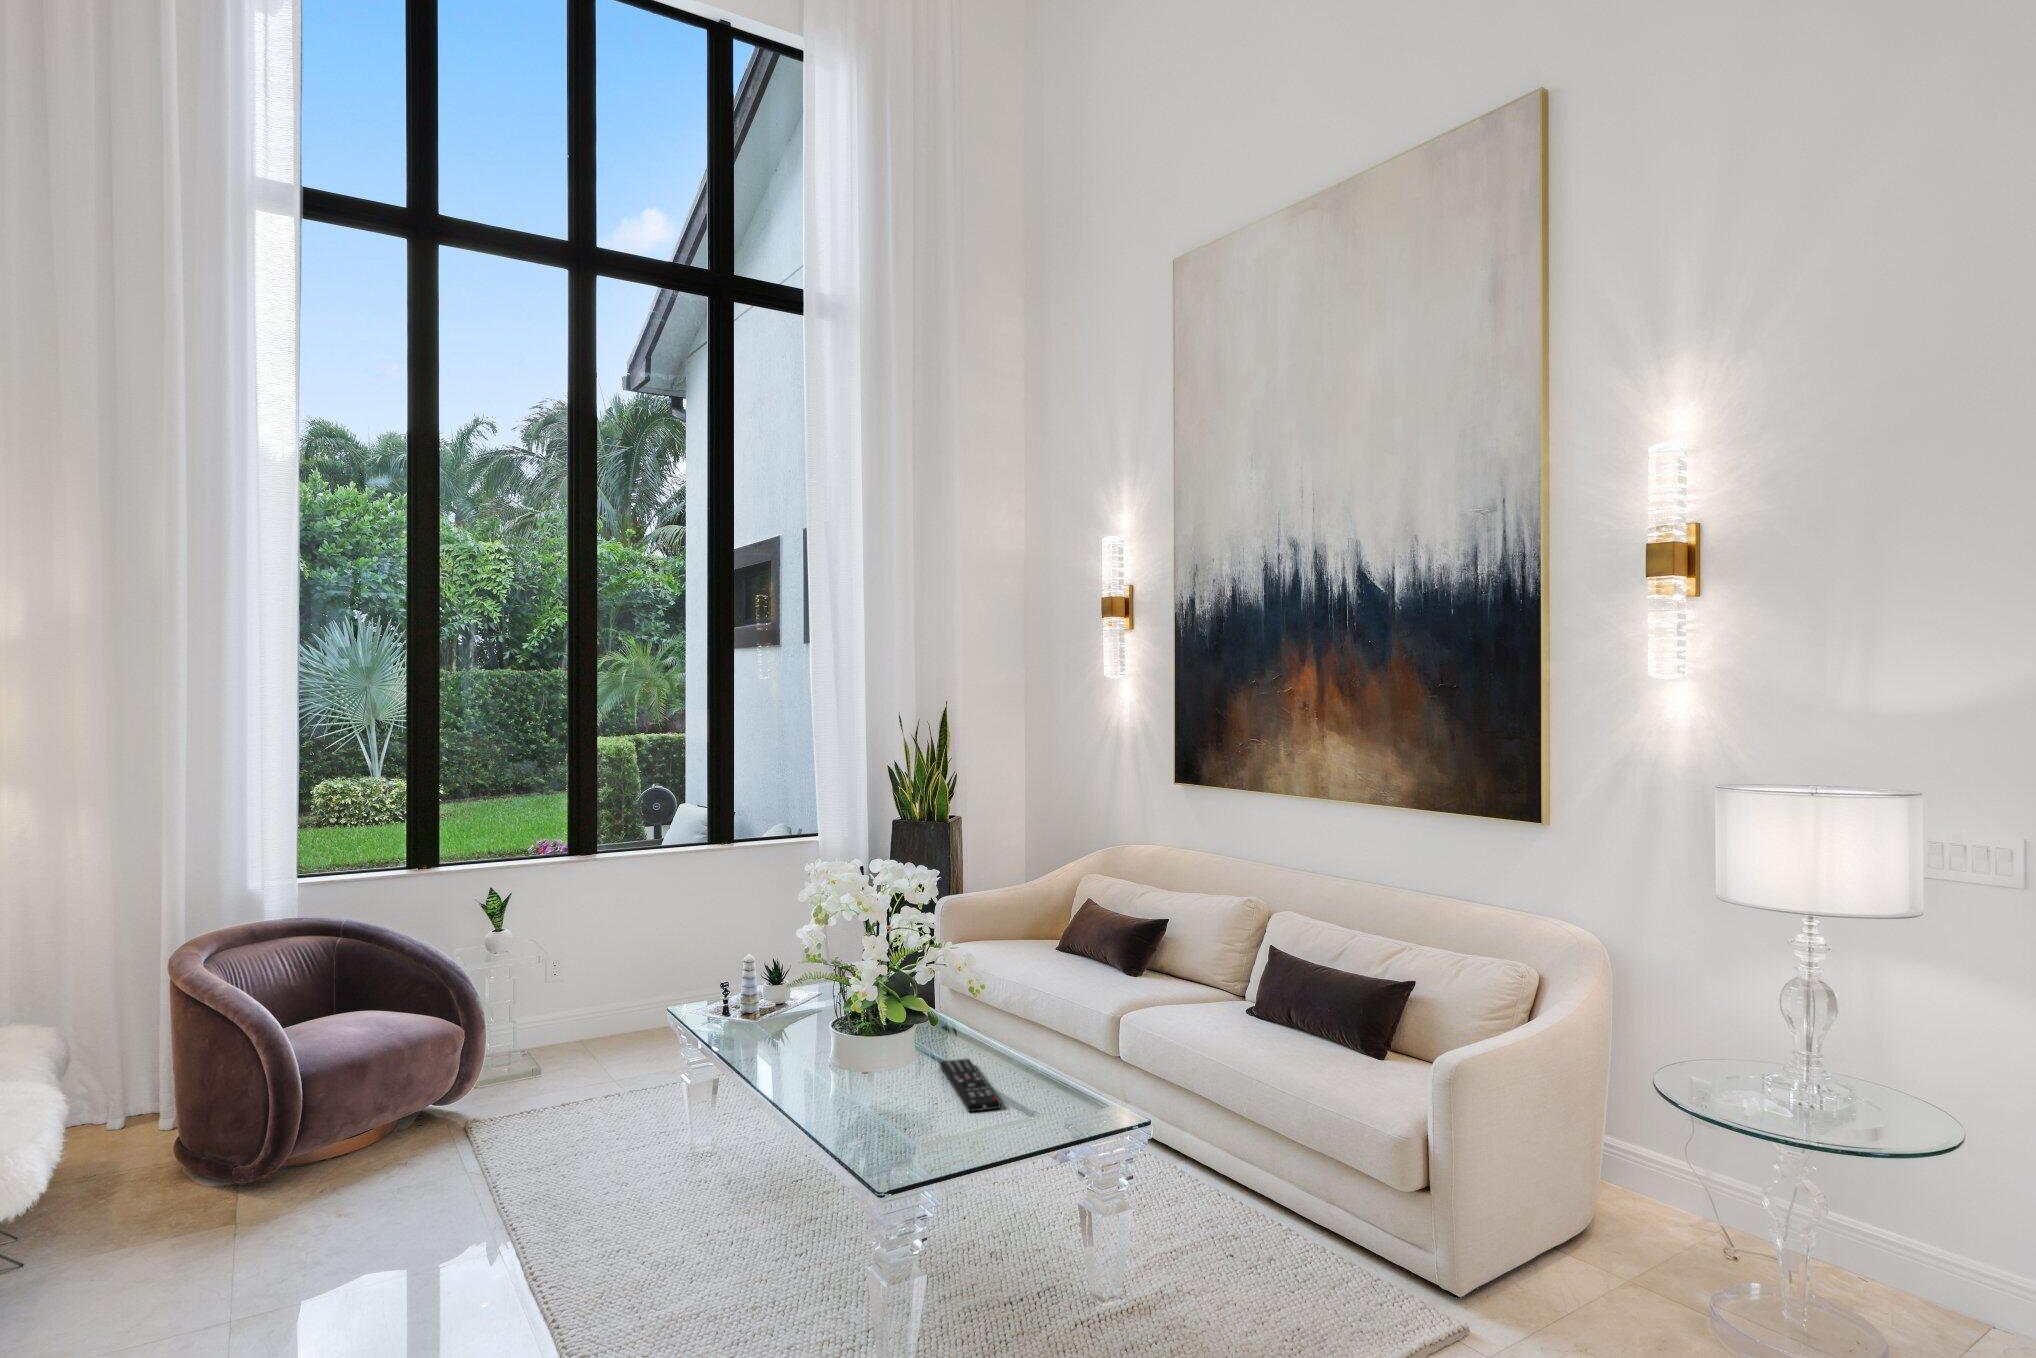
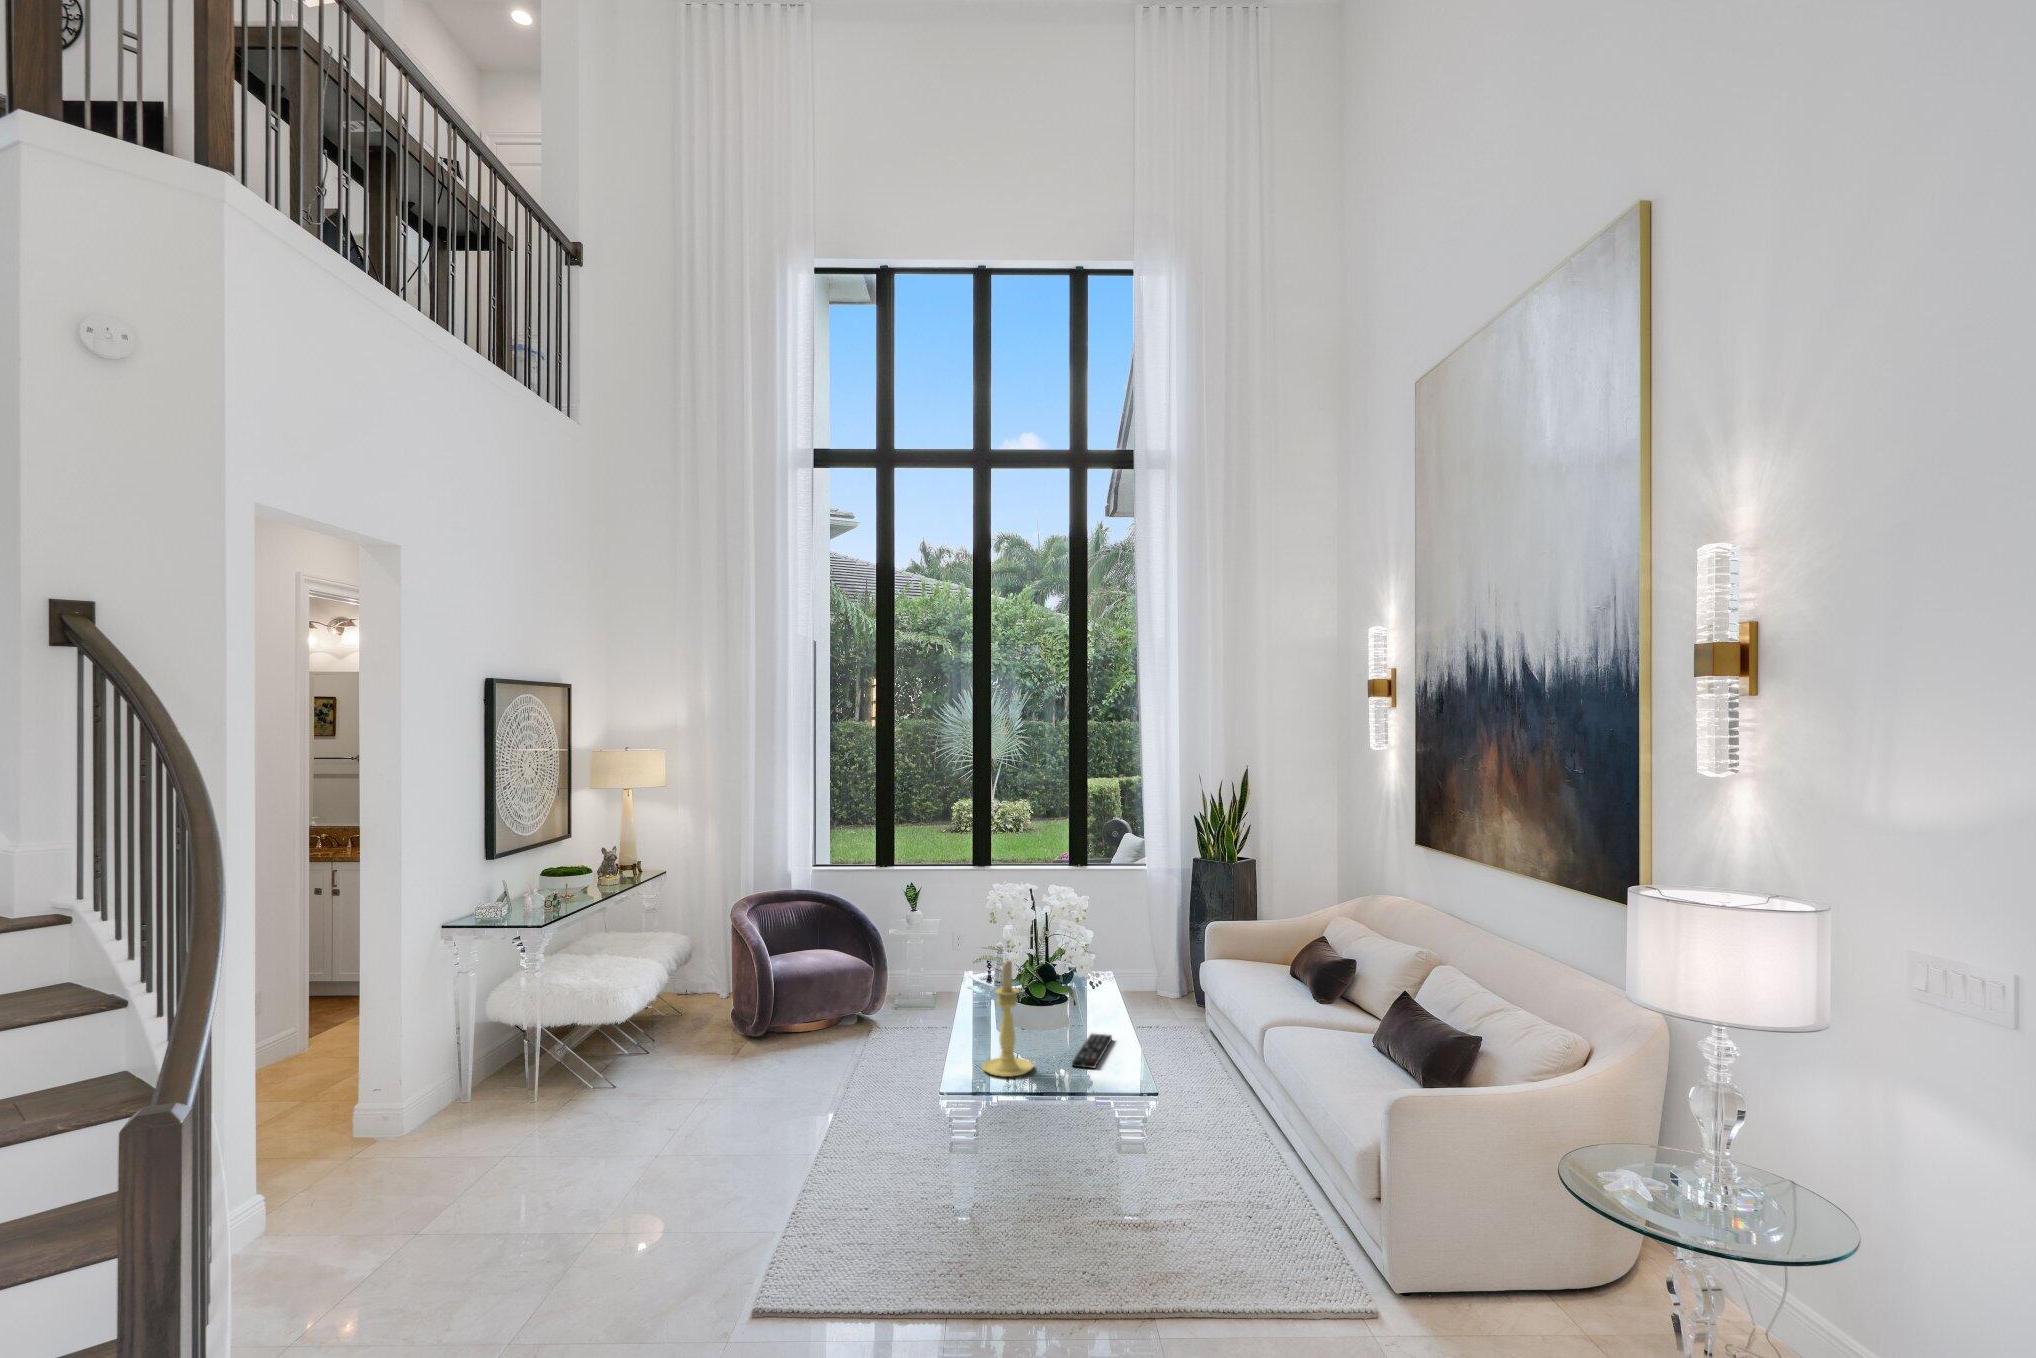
candle holder: none [849,972,928,1149] -> present [981,960,1033,1077]

